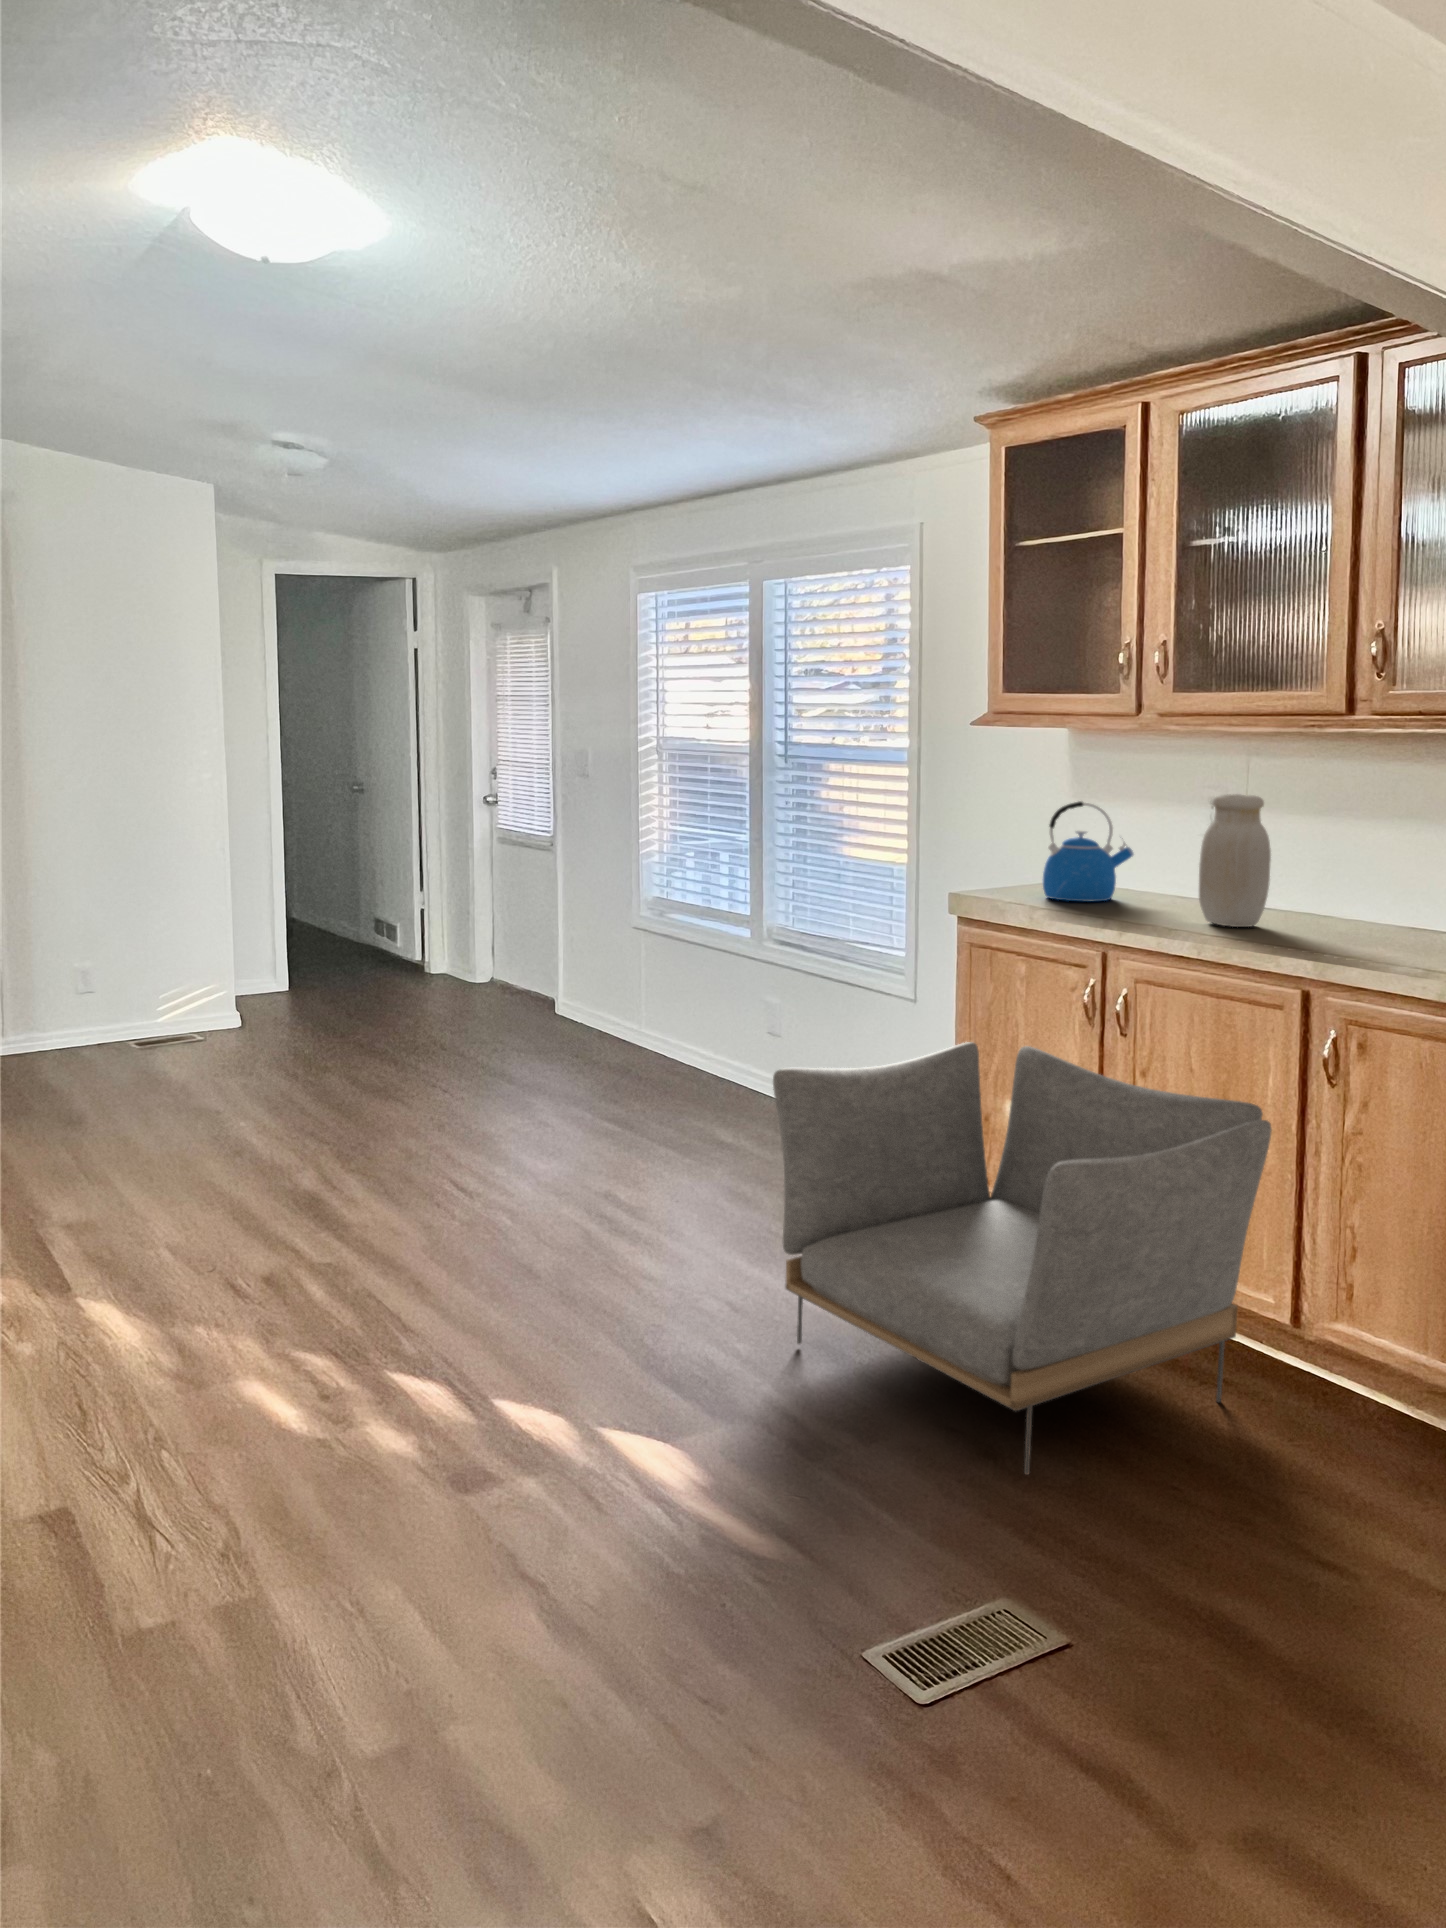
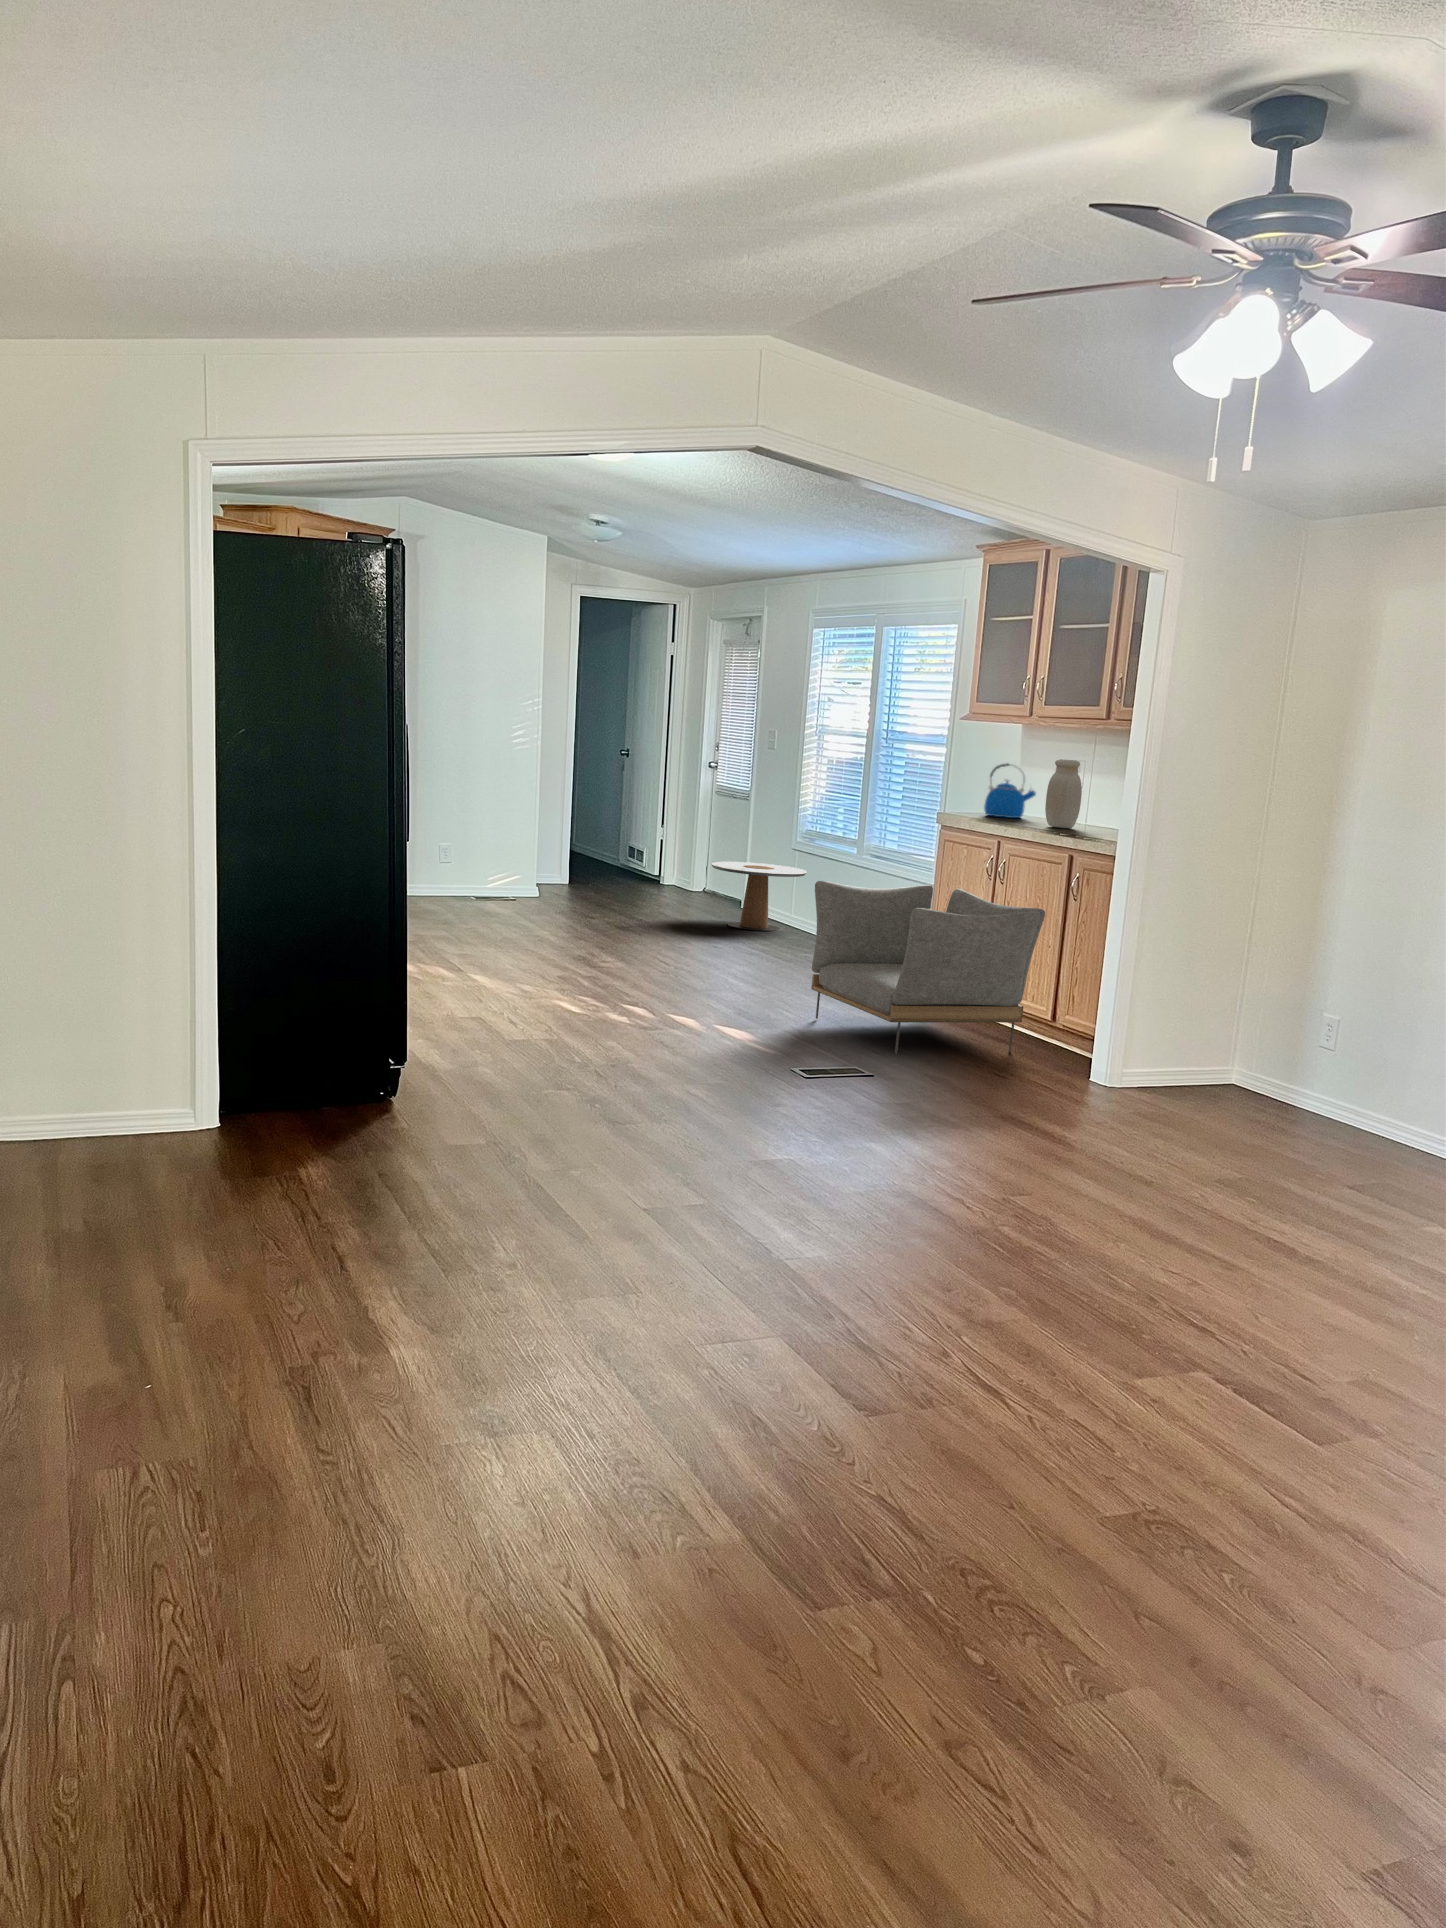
side table: none [513,955,664,1067] -> present [711,862,807,931]

